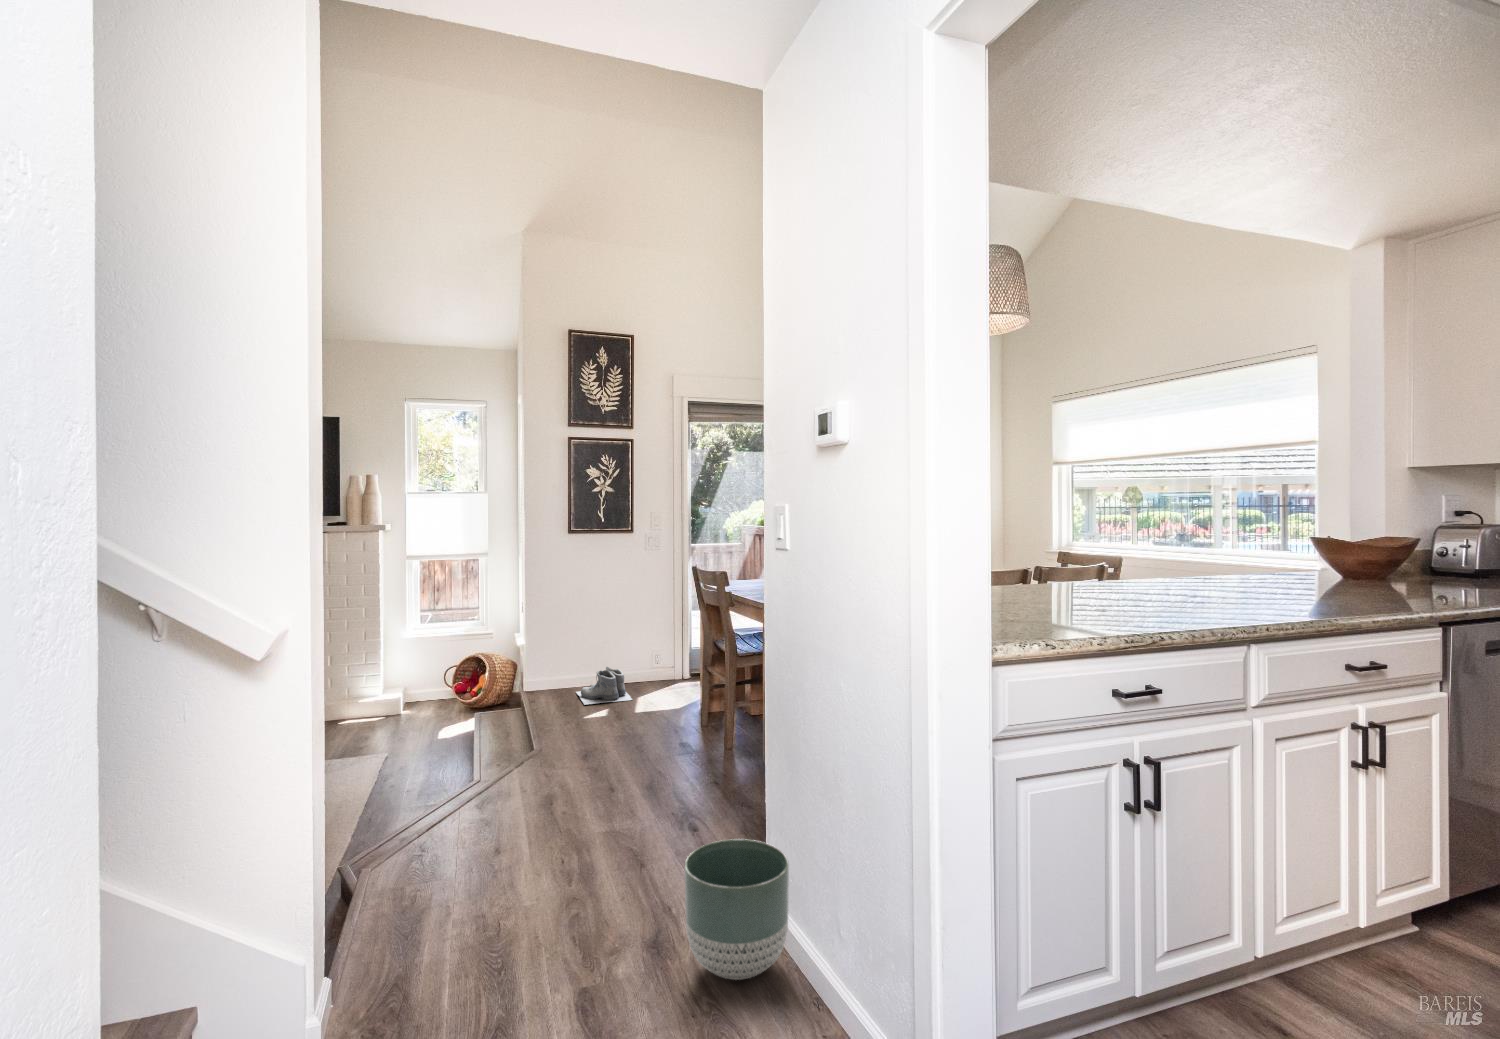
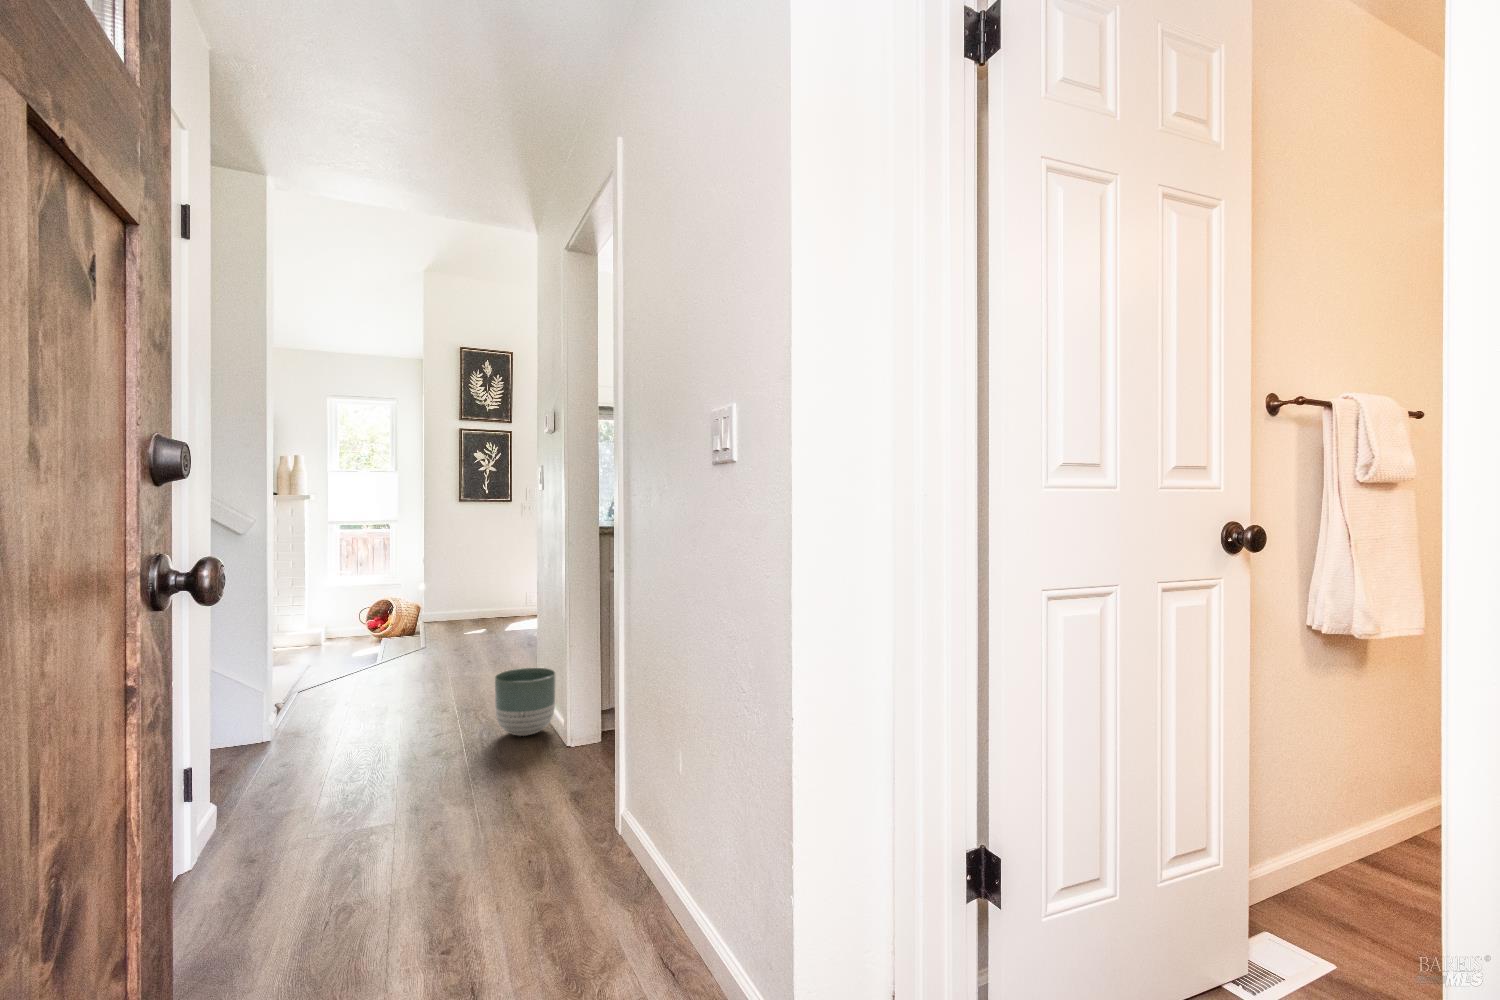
boots: present [576,667,632,705] -> none [465,603,508,630]

